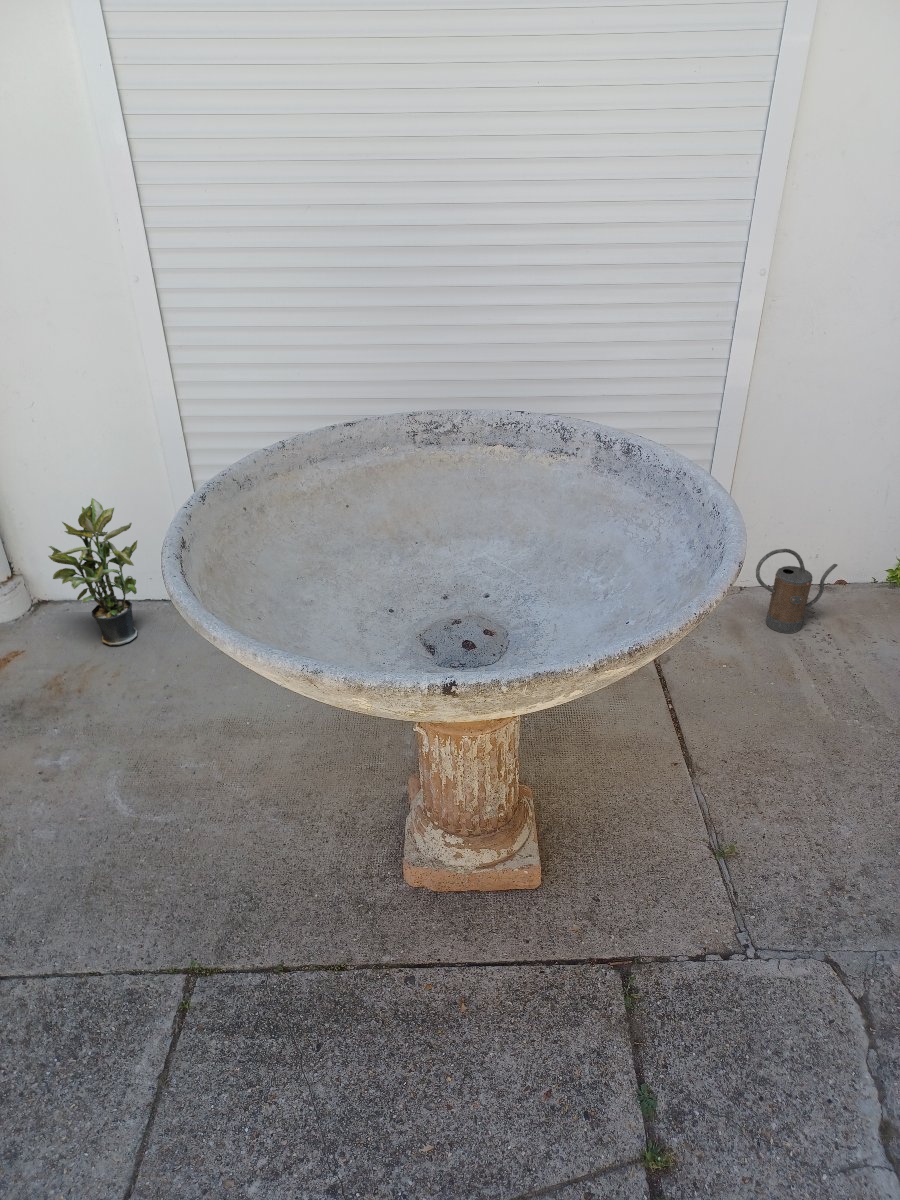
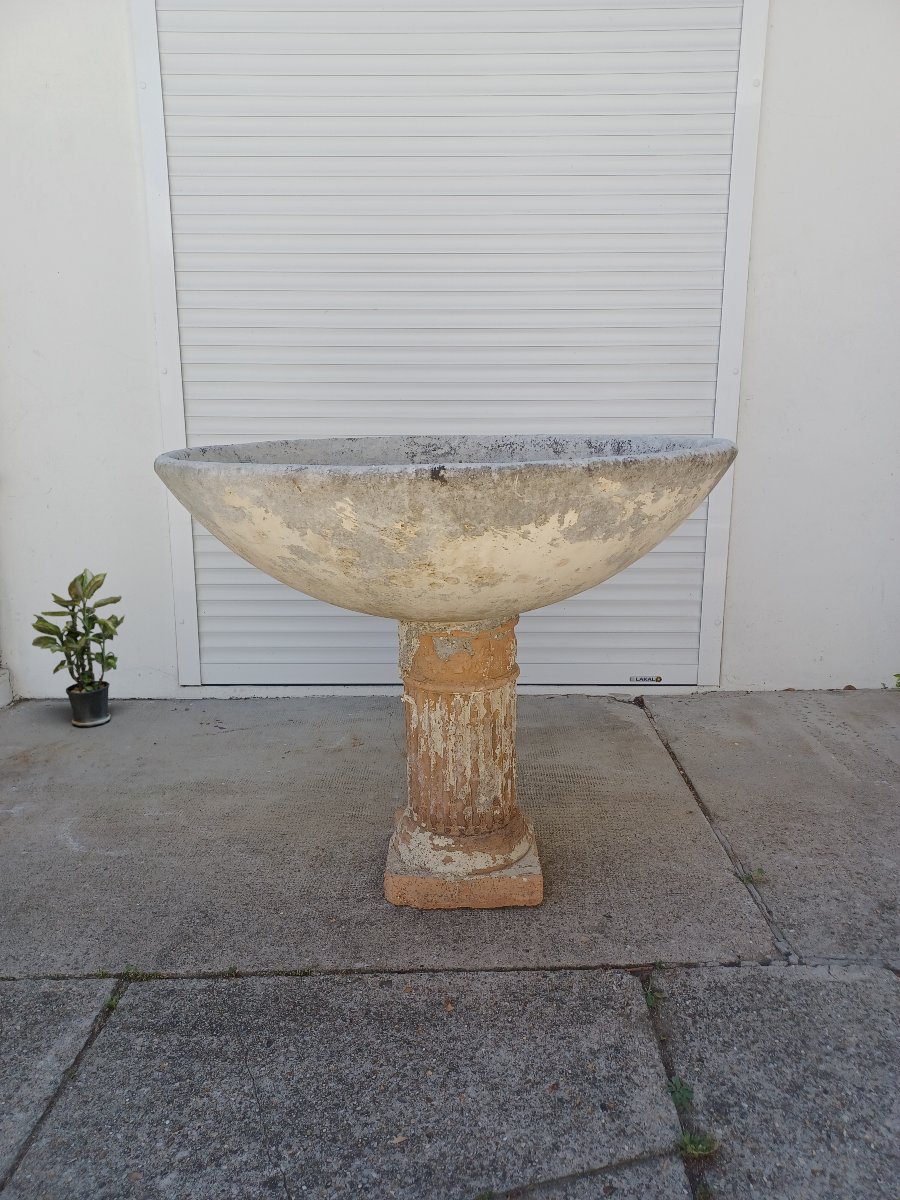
watering can: present [756,549,838,633] -> none [761,625,845,719]

